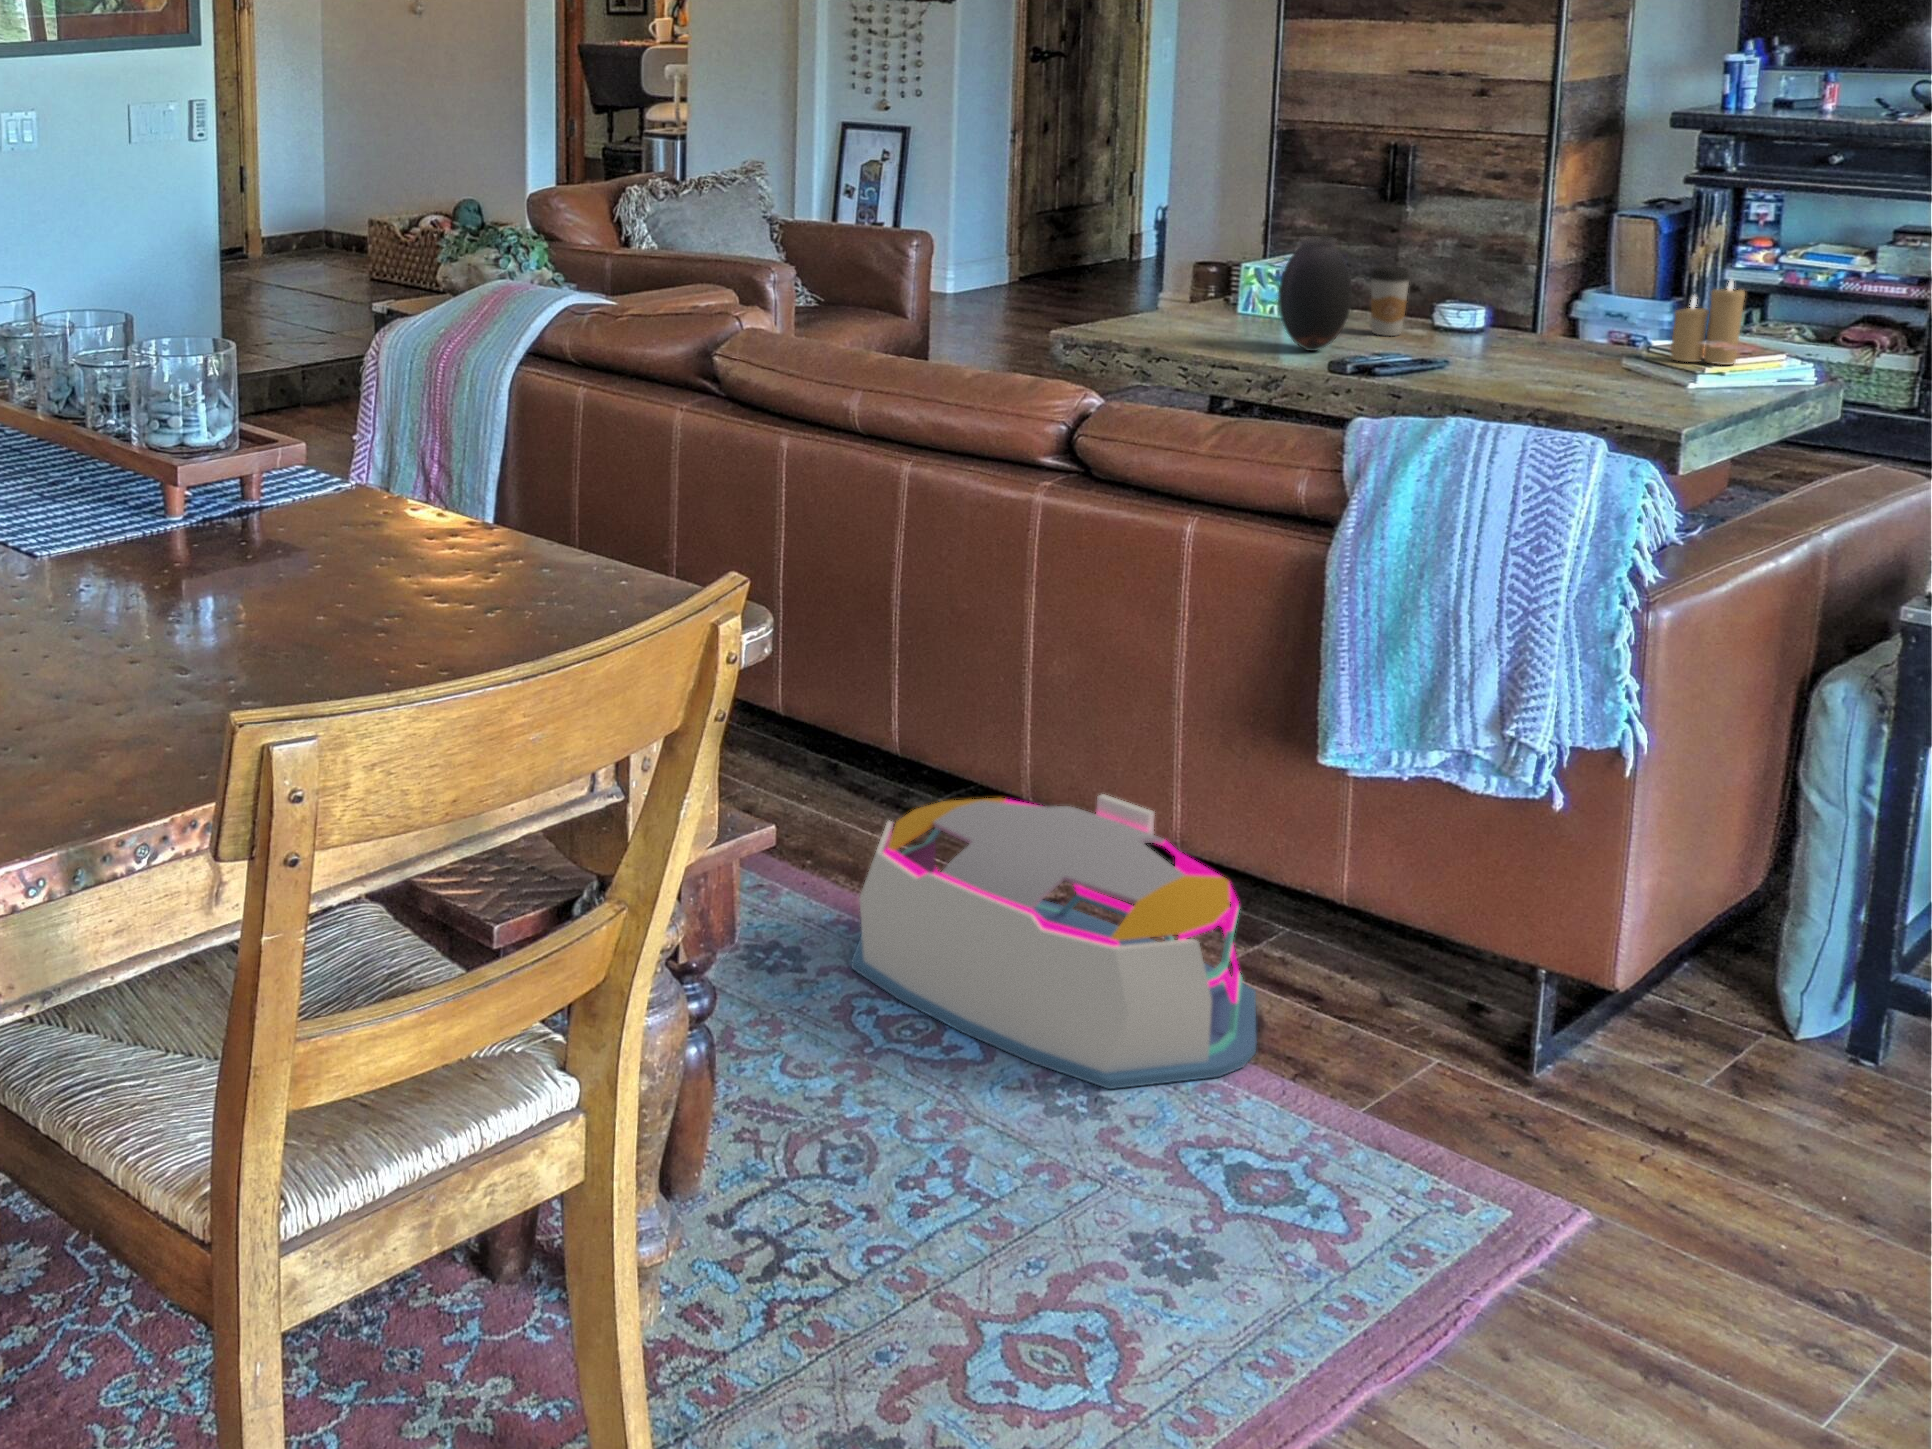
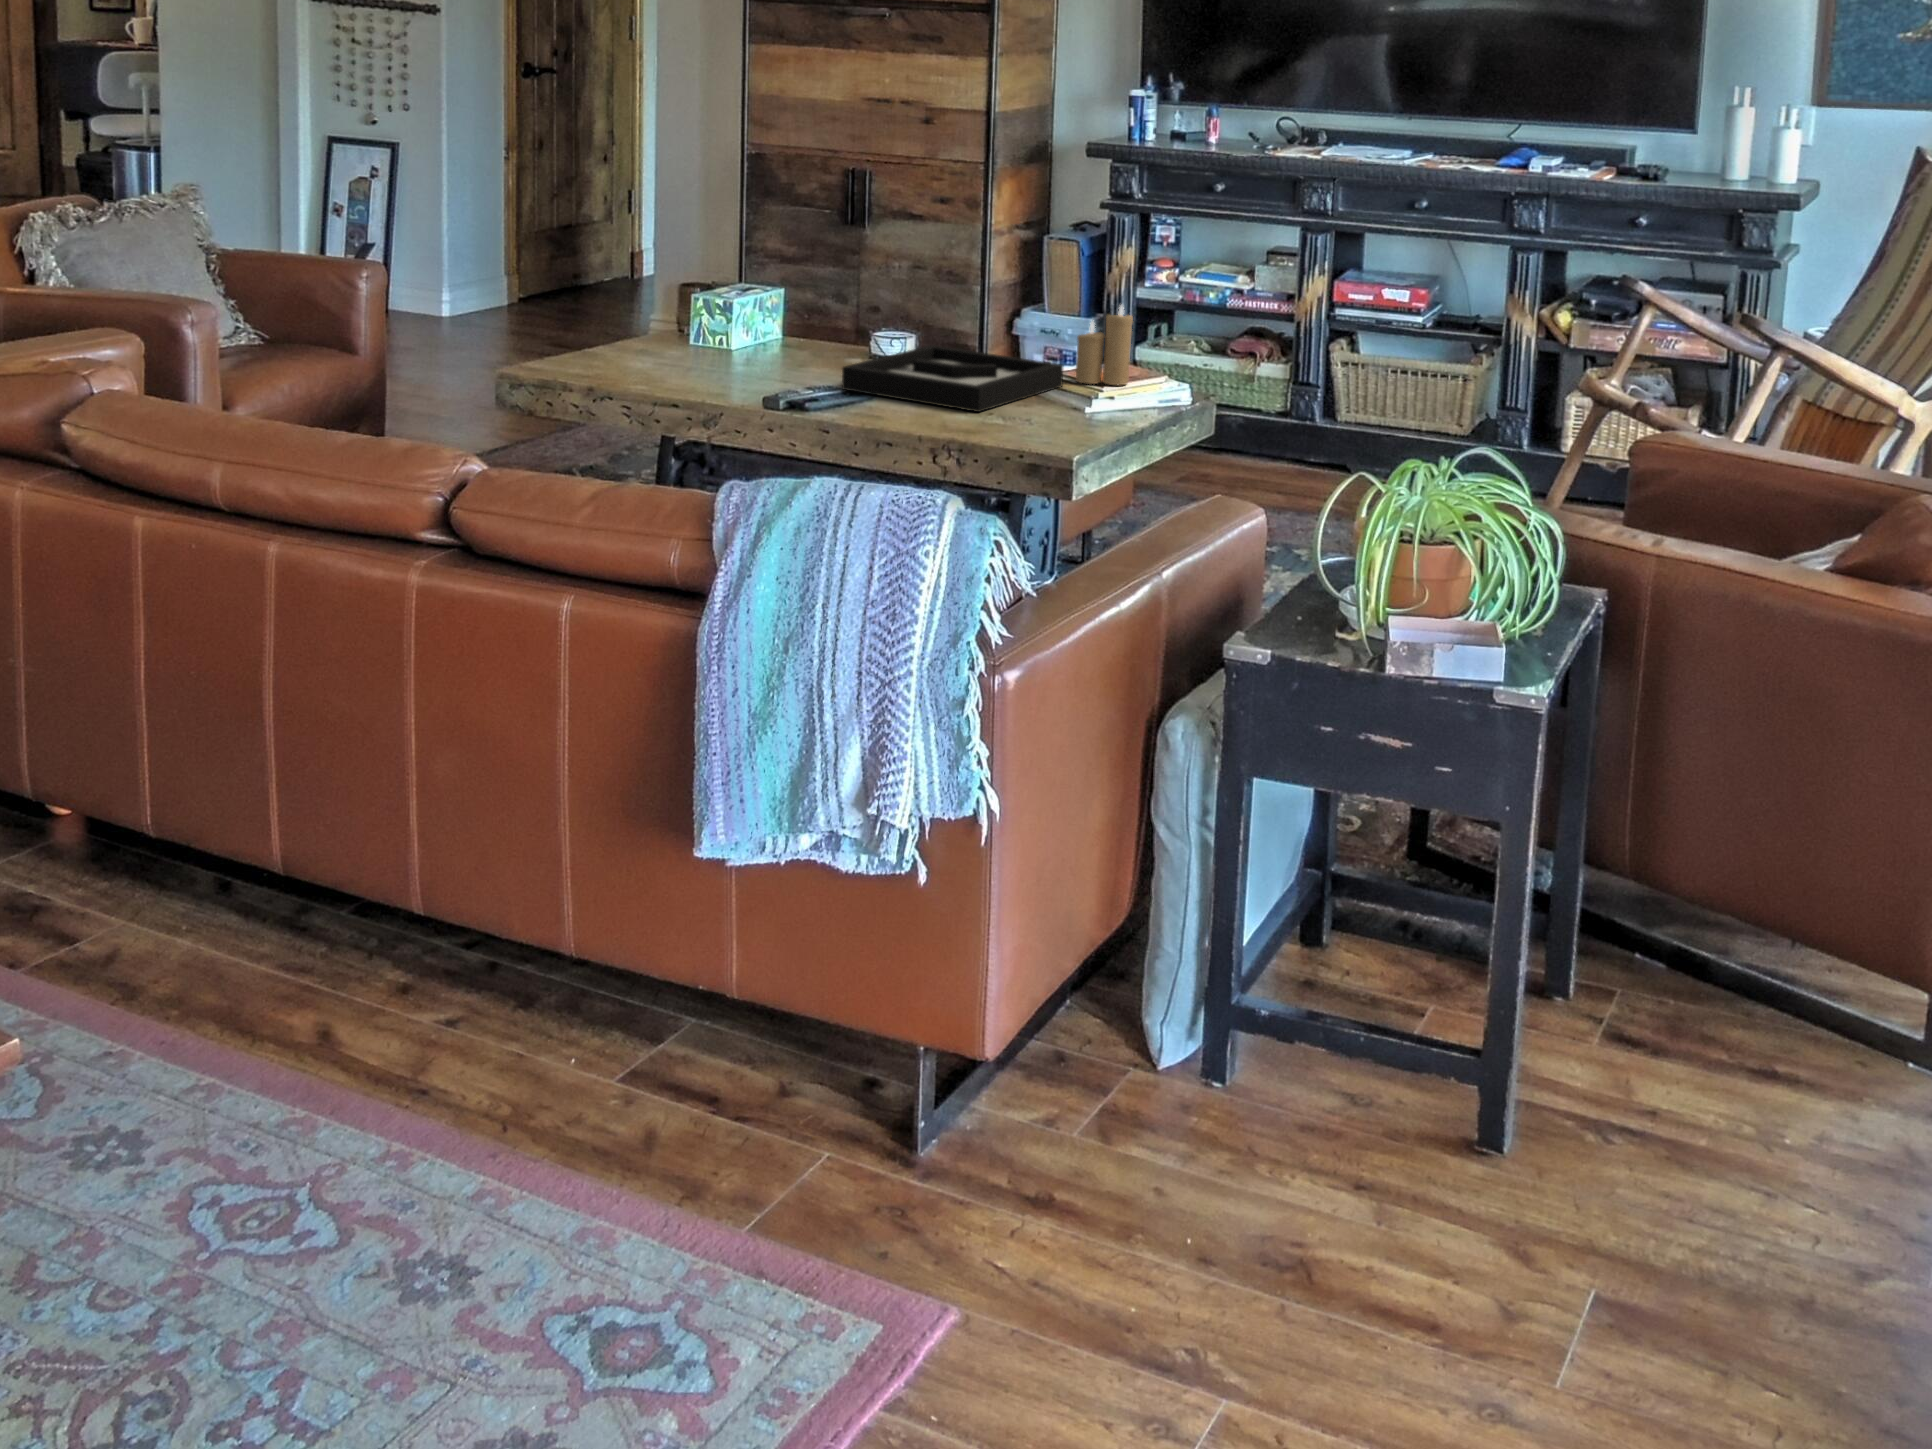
vase: present [1278,236,1352,351] -> none [727,269,795,385]
coffee cup: present [1371,266,1410,336] -> none [816,297,853,366]
decorative tray: none [1401,317,1658,385] -> present [842,345,1063,412]
storage bin: present [852,794,1256,1089] -> none [197,910,652,1265]

